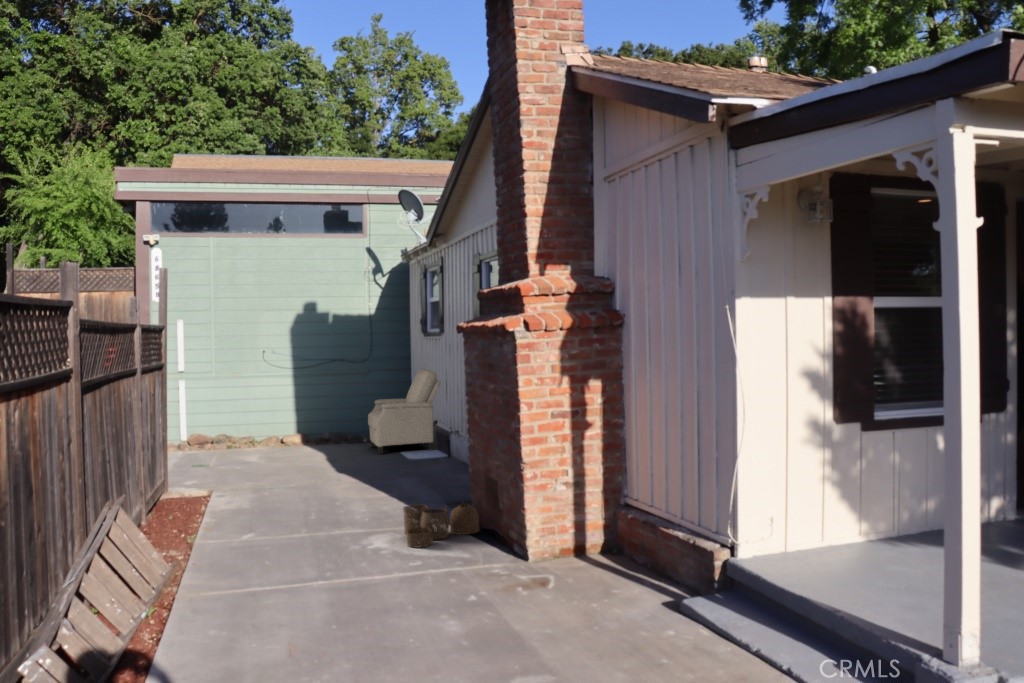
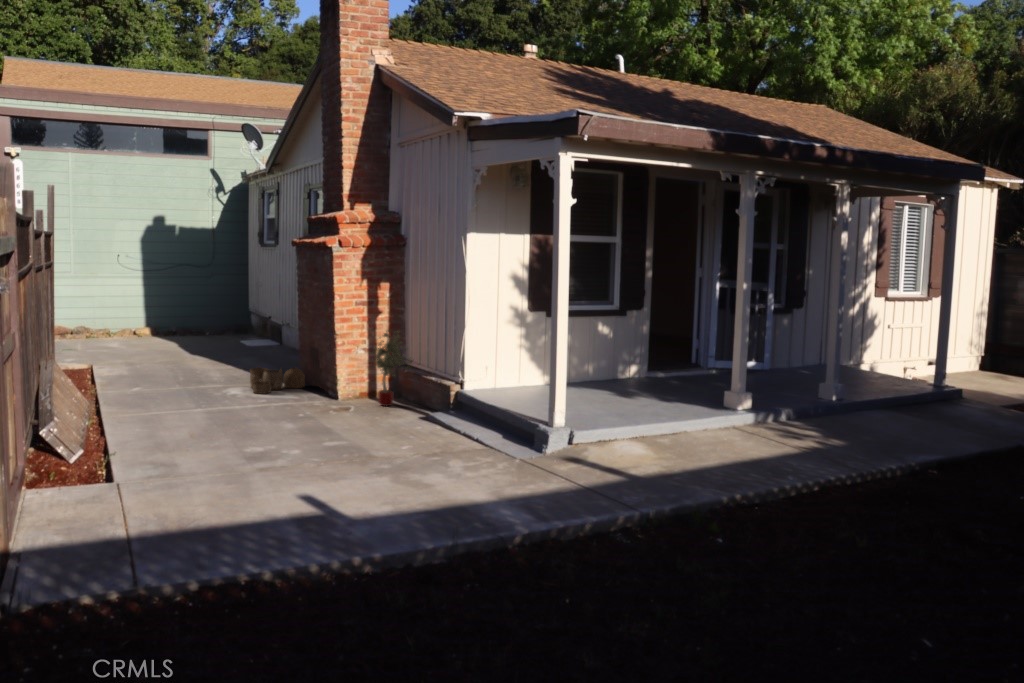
chair: present [368,369,441,454] -> none [212,275,275,344]
potted tree: none [580,454,646,575] -> present [375,330,414,406]

